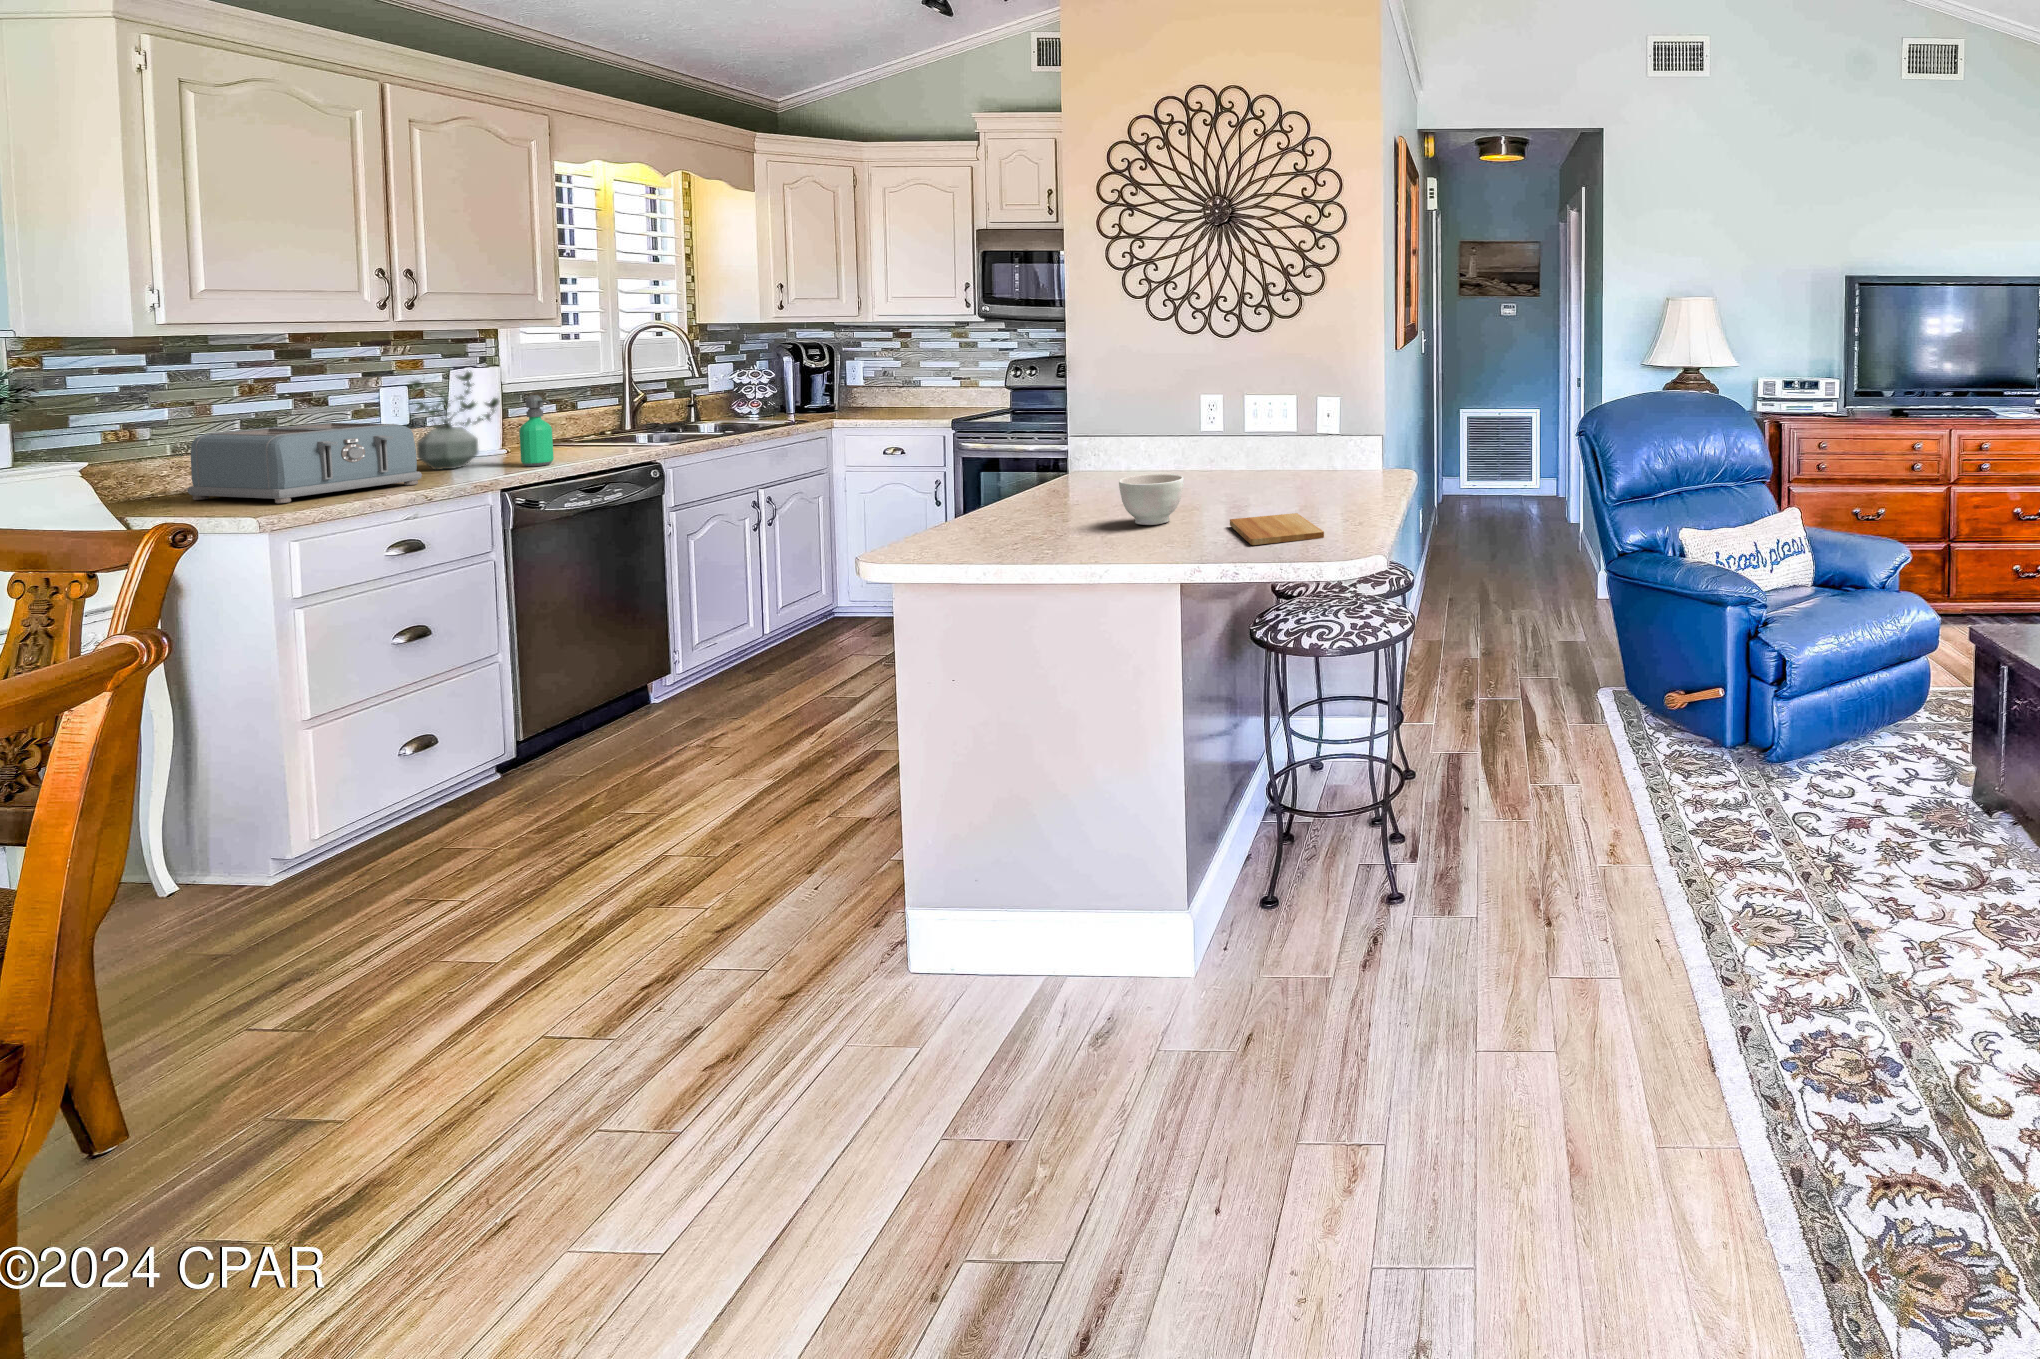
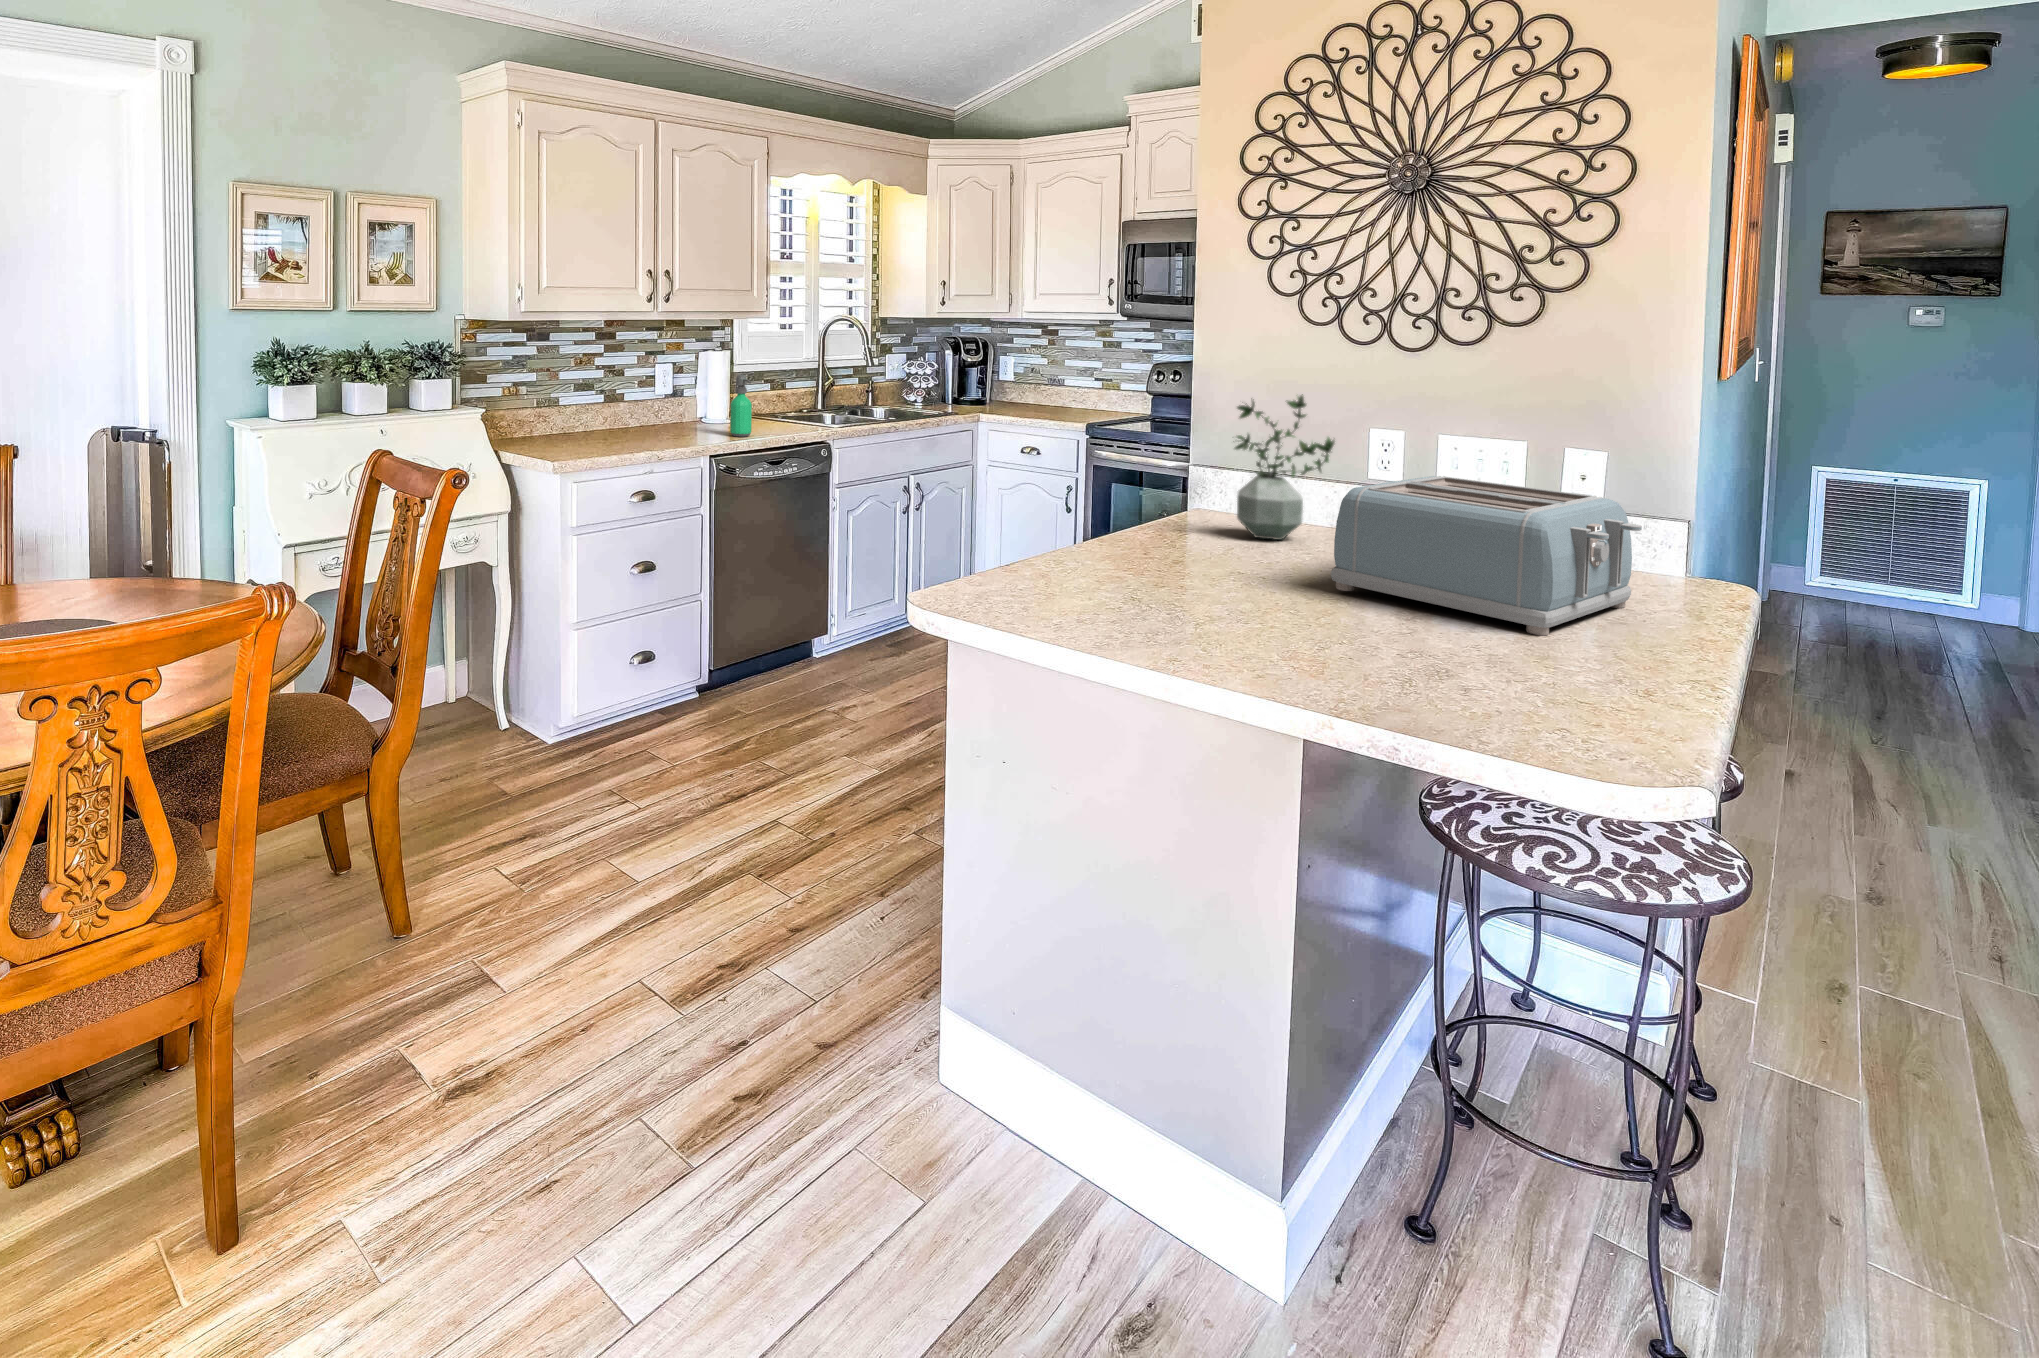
potted plant: present [411,372,499,470] -> present [1235,394,1335,540]
toaster: present [187,423,422,503] -> present [1331,476,1642,636]
bowl: present [1119,474,1184,525] -> none [1221,542,1318,620]
cutting board: present [1230,513,1324,545] -> none [1387,639,1565,716]

